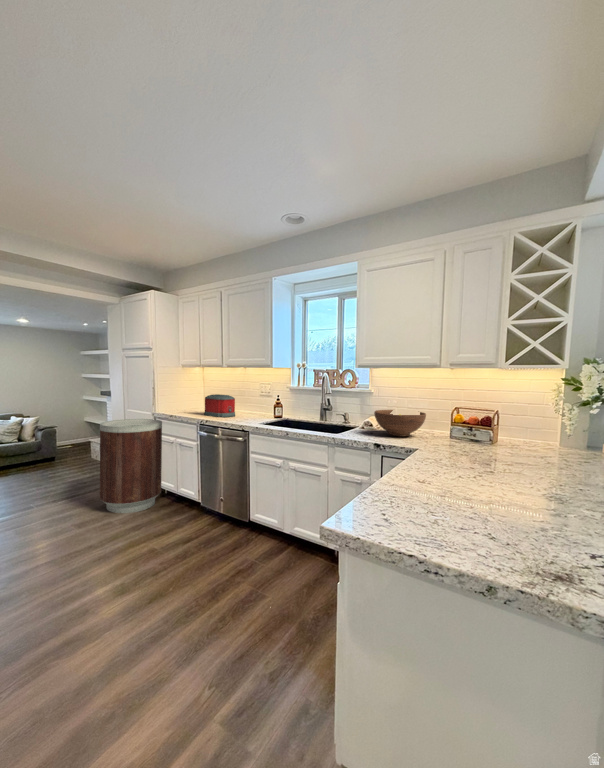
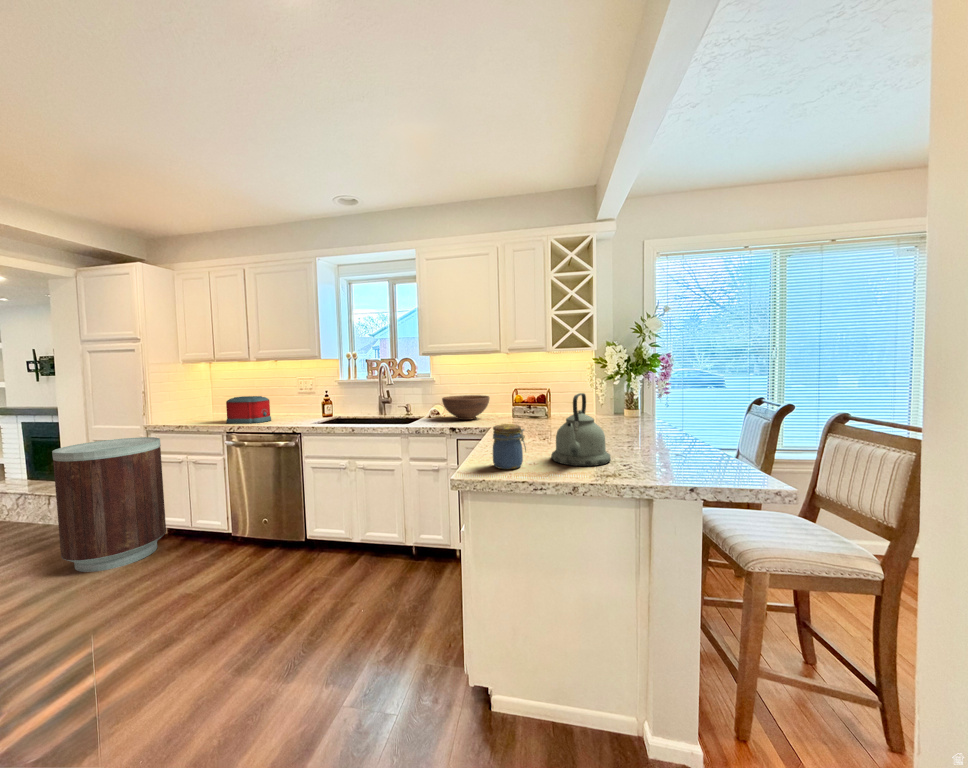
kettle: none [452,427,542,534] -> present [551,393,611,466]
jar: none [369,455,411,514] -> present [493,424,526,469]

